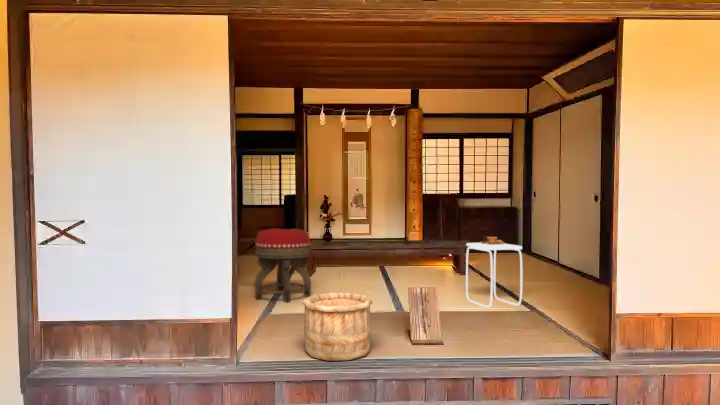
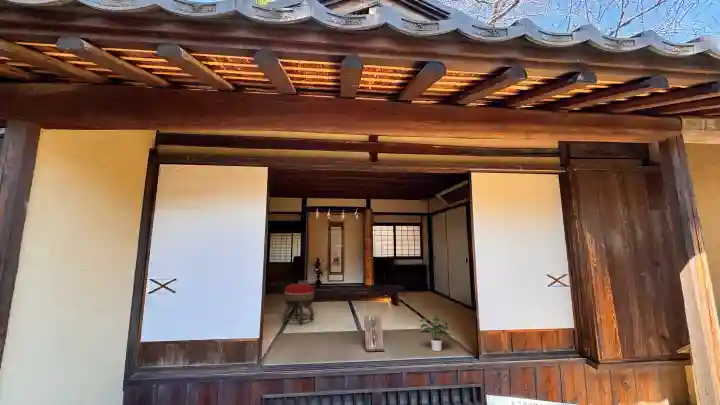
side table: present [466,236,522,308] -> none [396,288,425,327]
potted plant: none [518,282,589,354] -> present [420,315,451,351]
wooden bucket: present [302,293,372,361] -> none [315,322,350,358]

